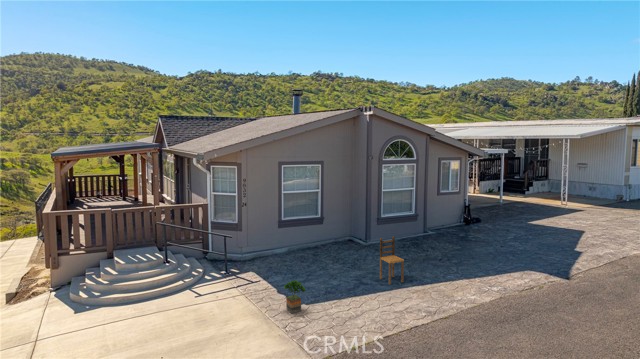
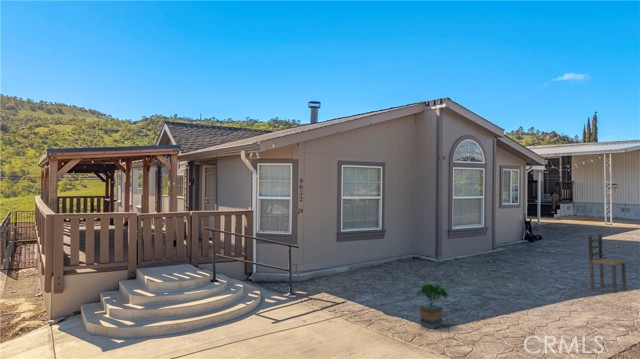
chair: present [380,236,404,285] -> present [588,234,626,293]

